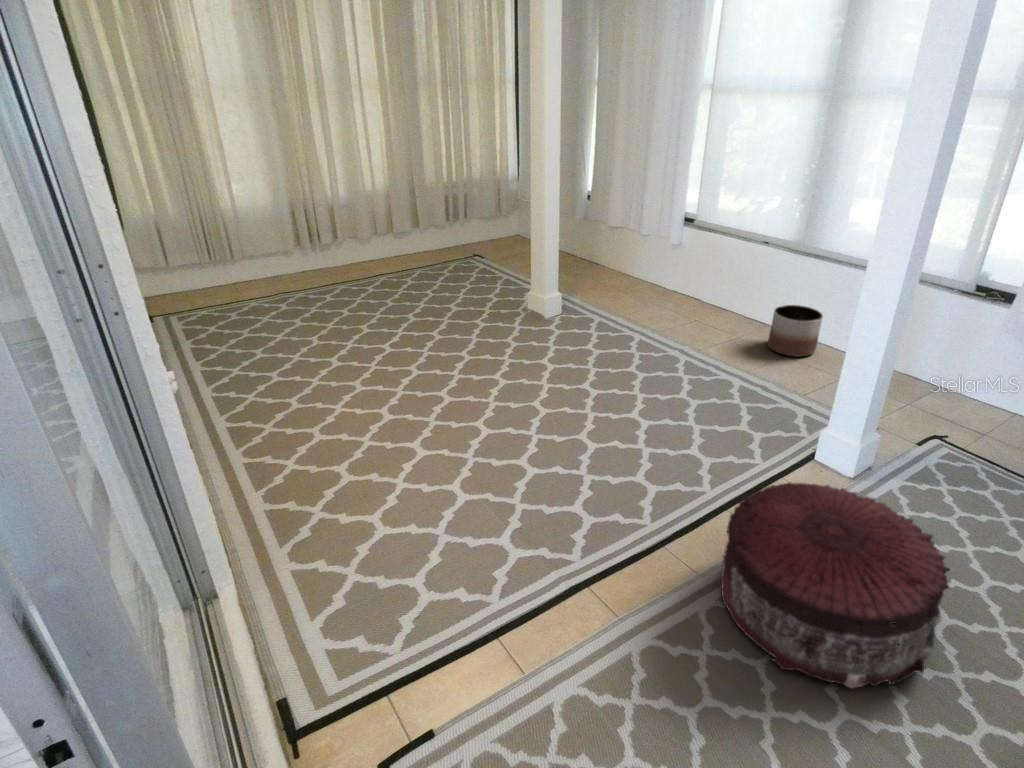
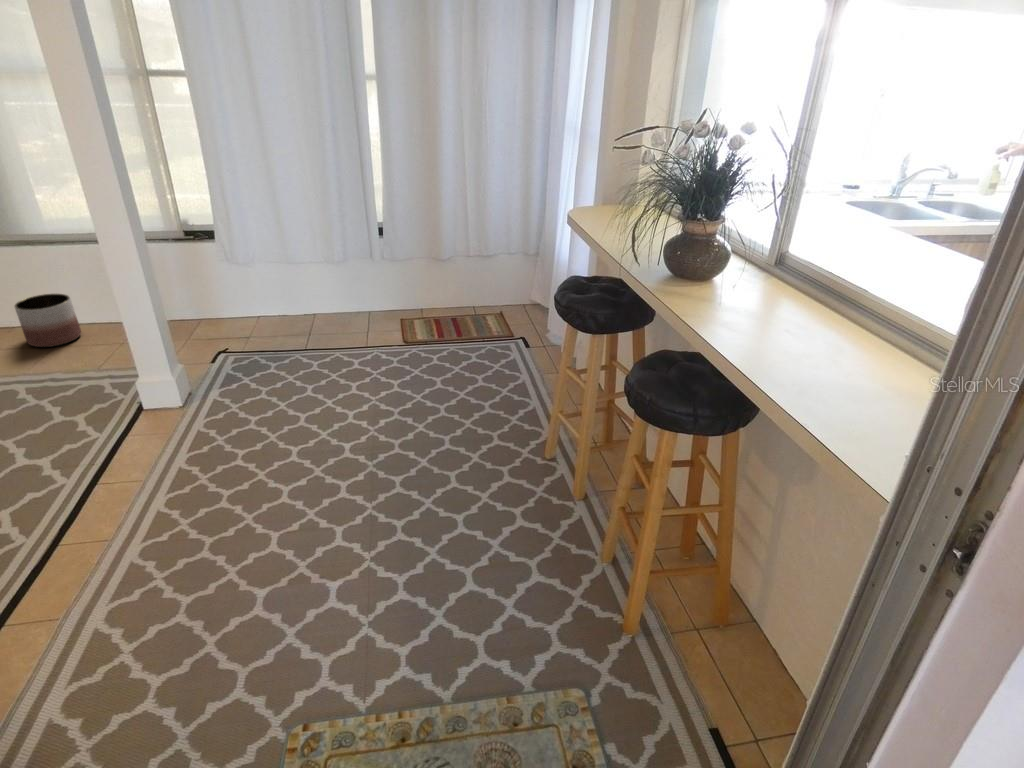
pouf: present [721,483,950,688] -> none [107,394,302,544]

